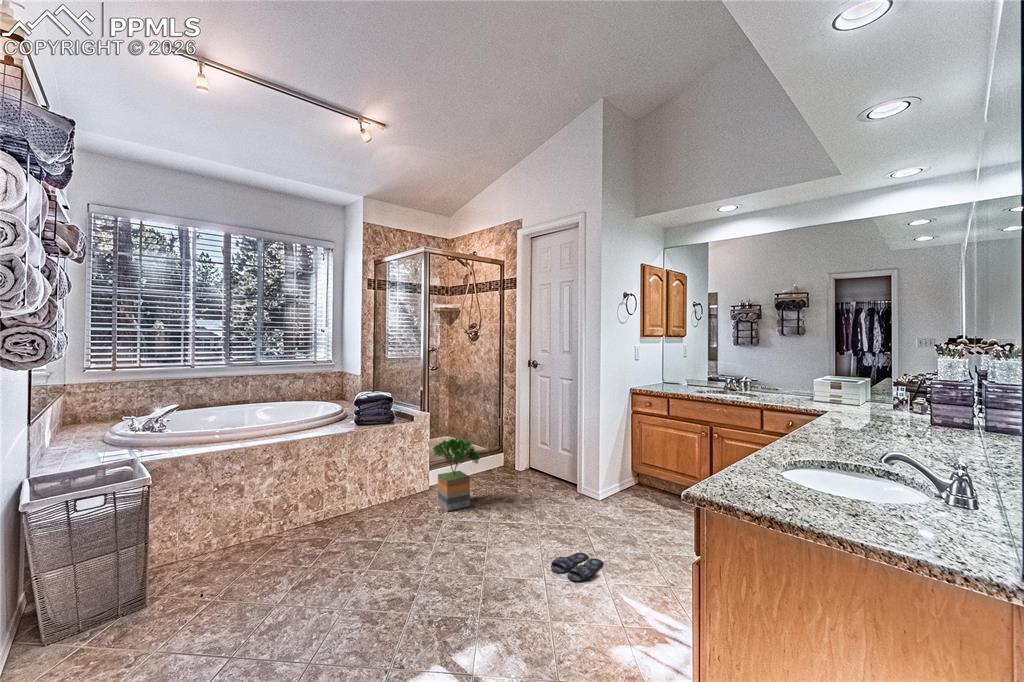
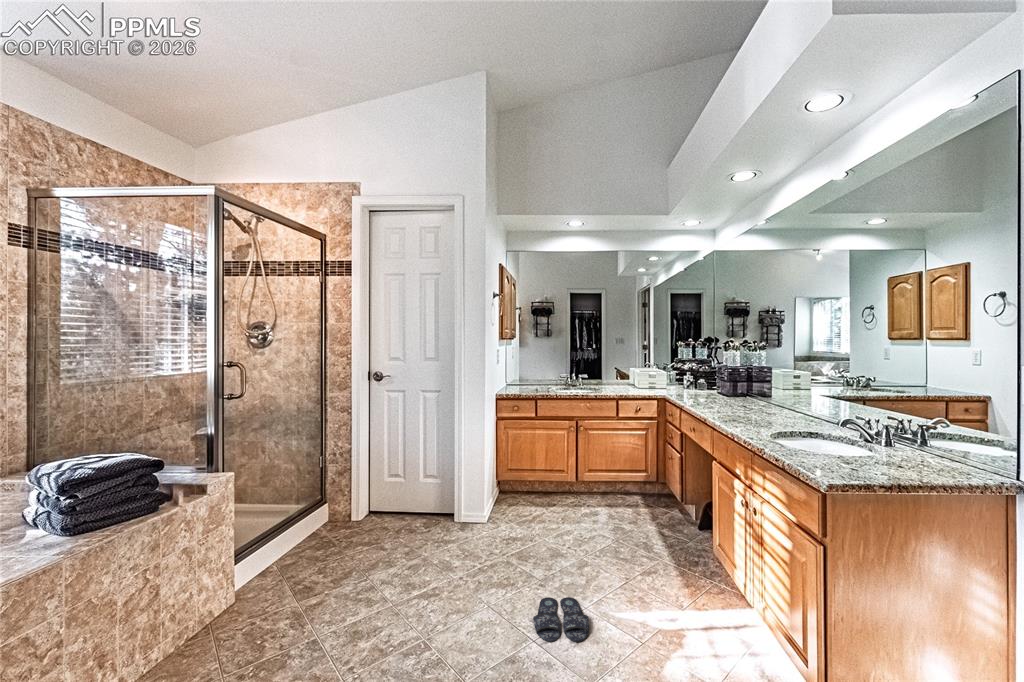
potted tree: present [432,438,480,511] -> none [265,496,360,626]

